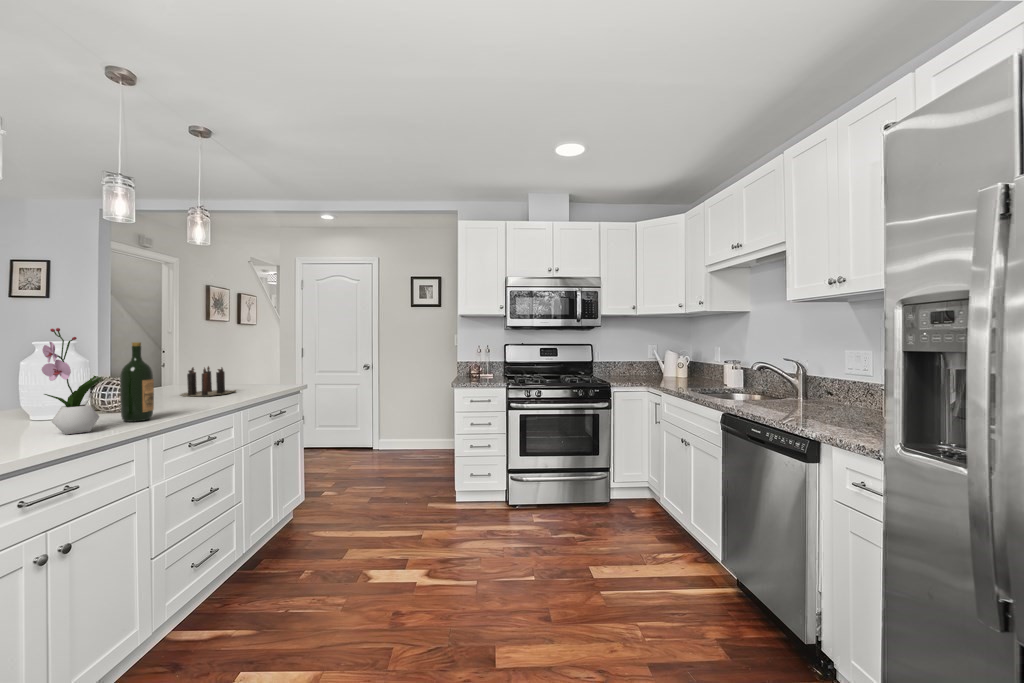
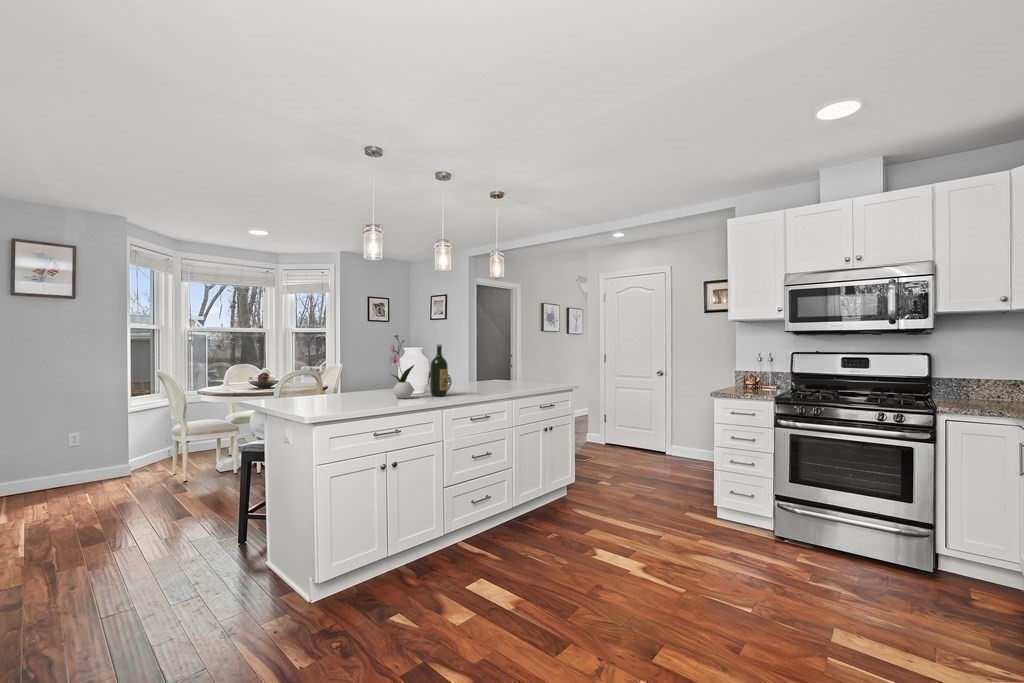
candle: present [181,366,236,396] -> none [481,364,522,386]

